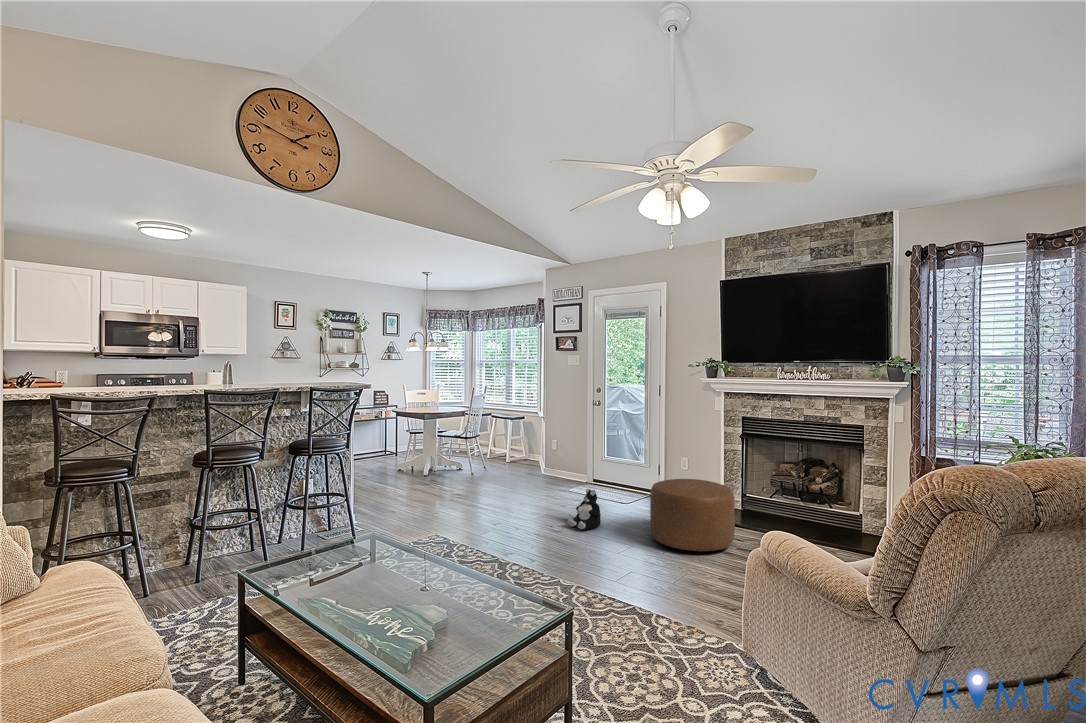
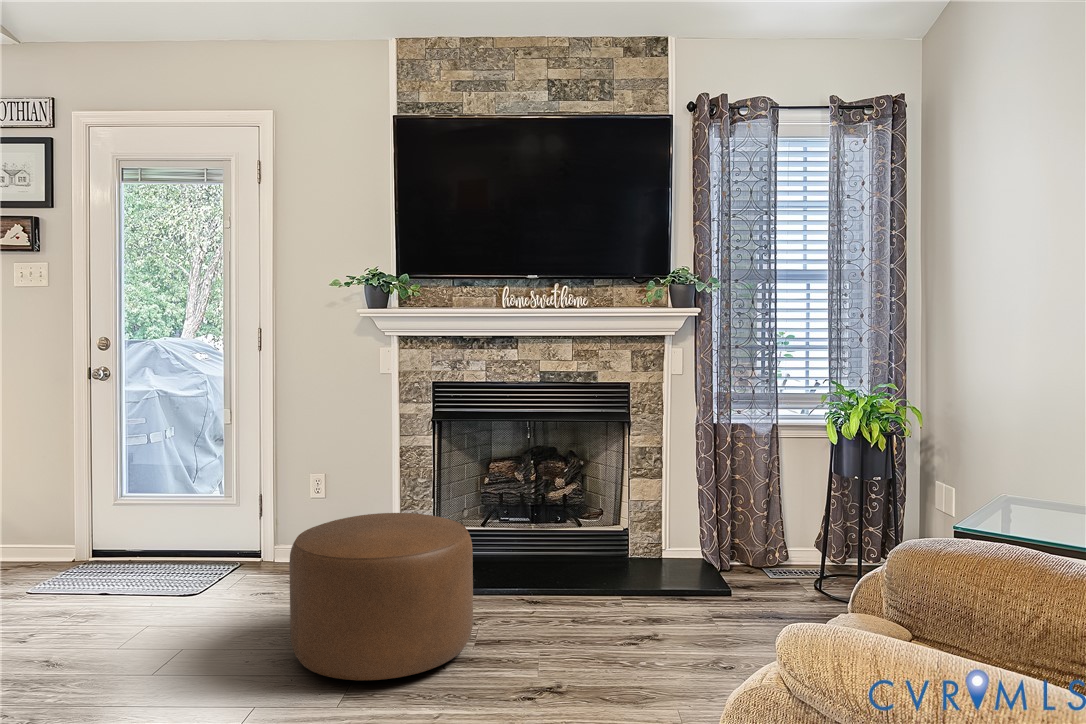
plush toy: present [568,489,601,530] -> none [51,581,151,695]

